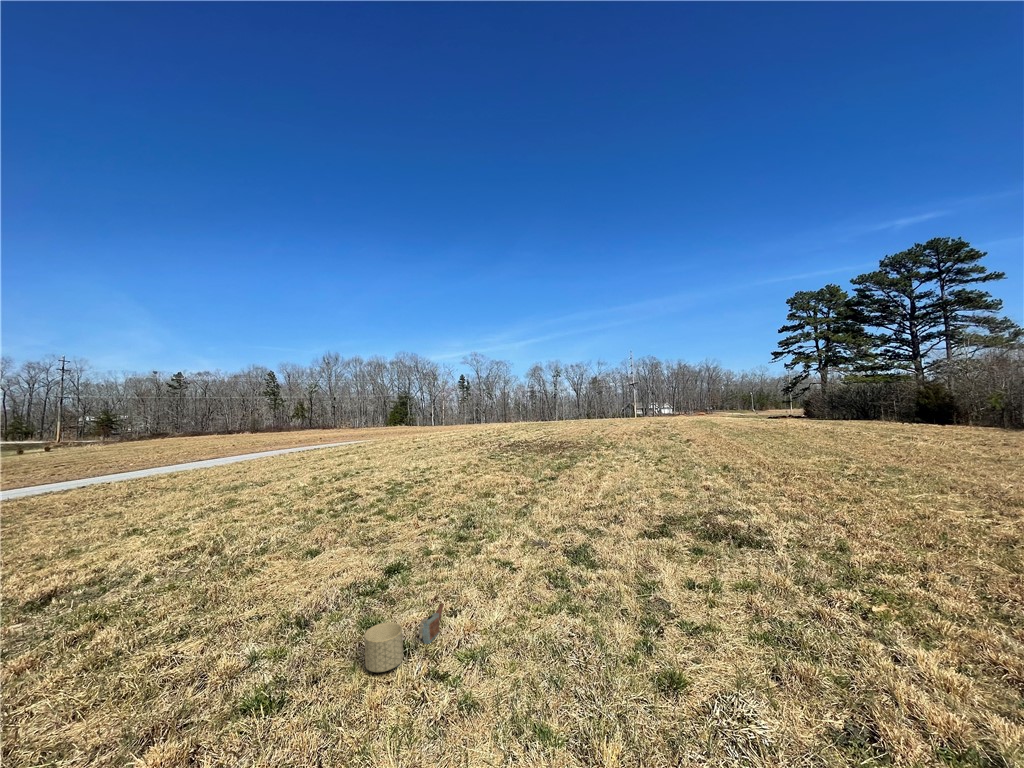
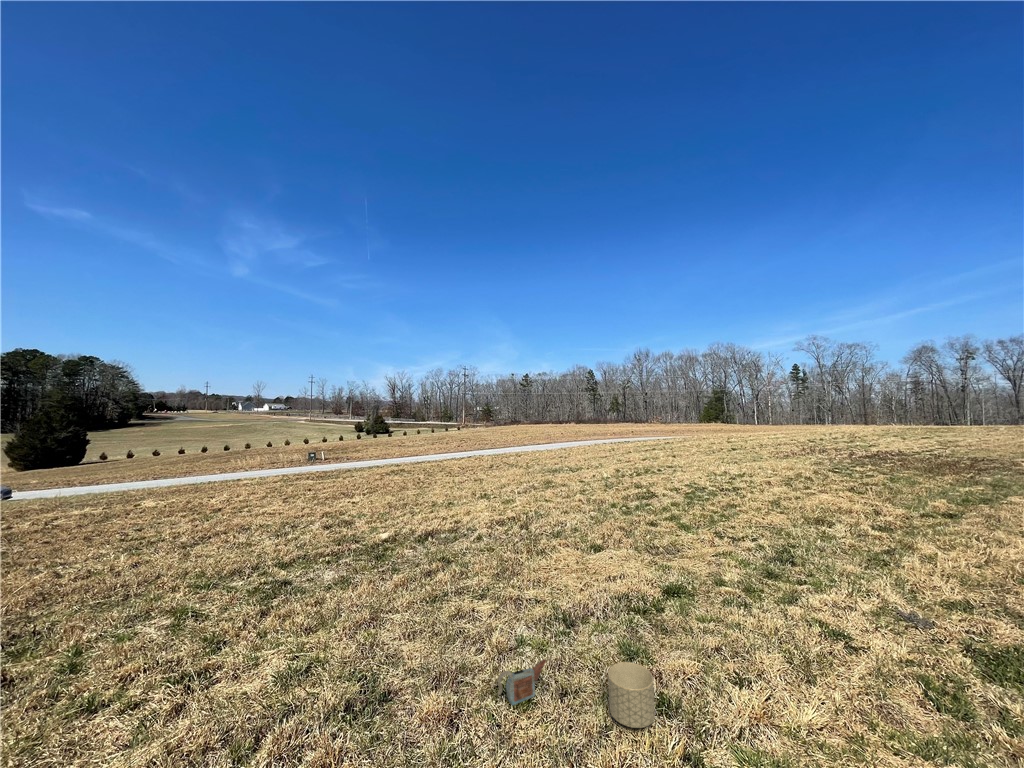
watering can: present [419,604,443,644] -> present [498,659,546,705]

